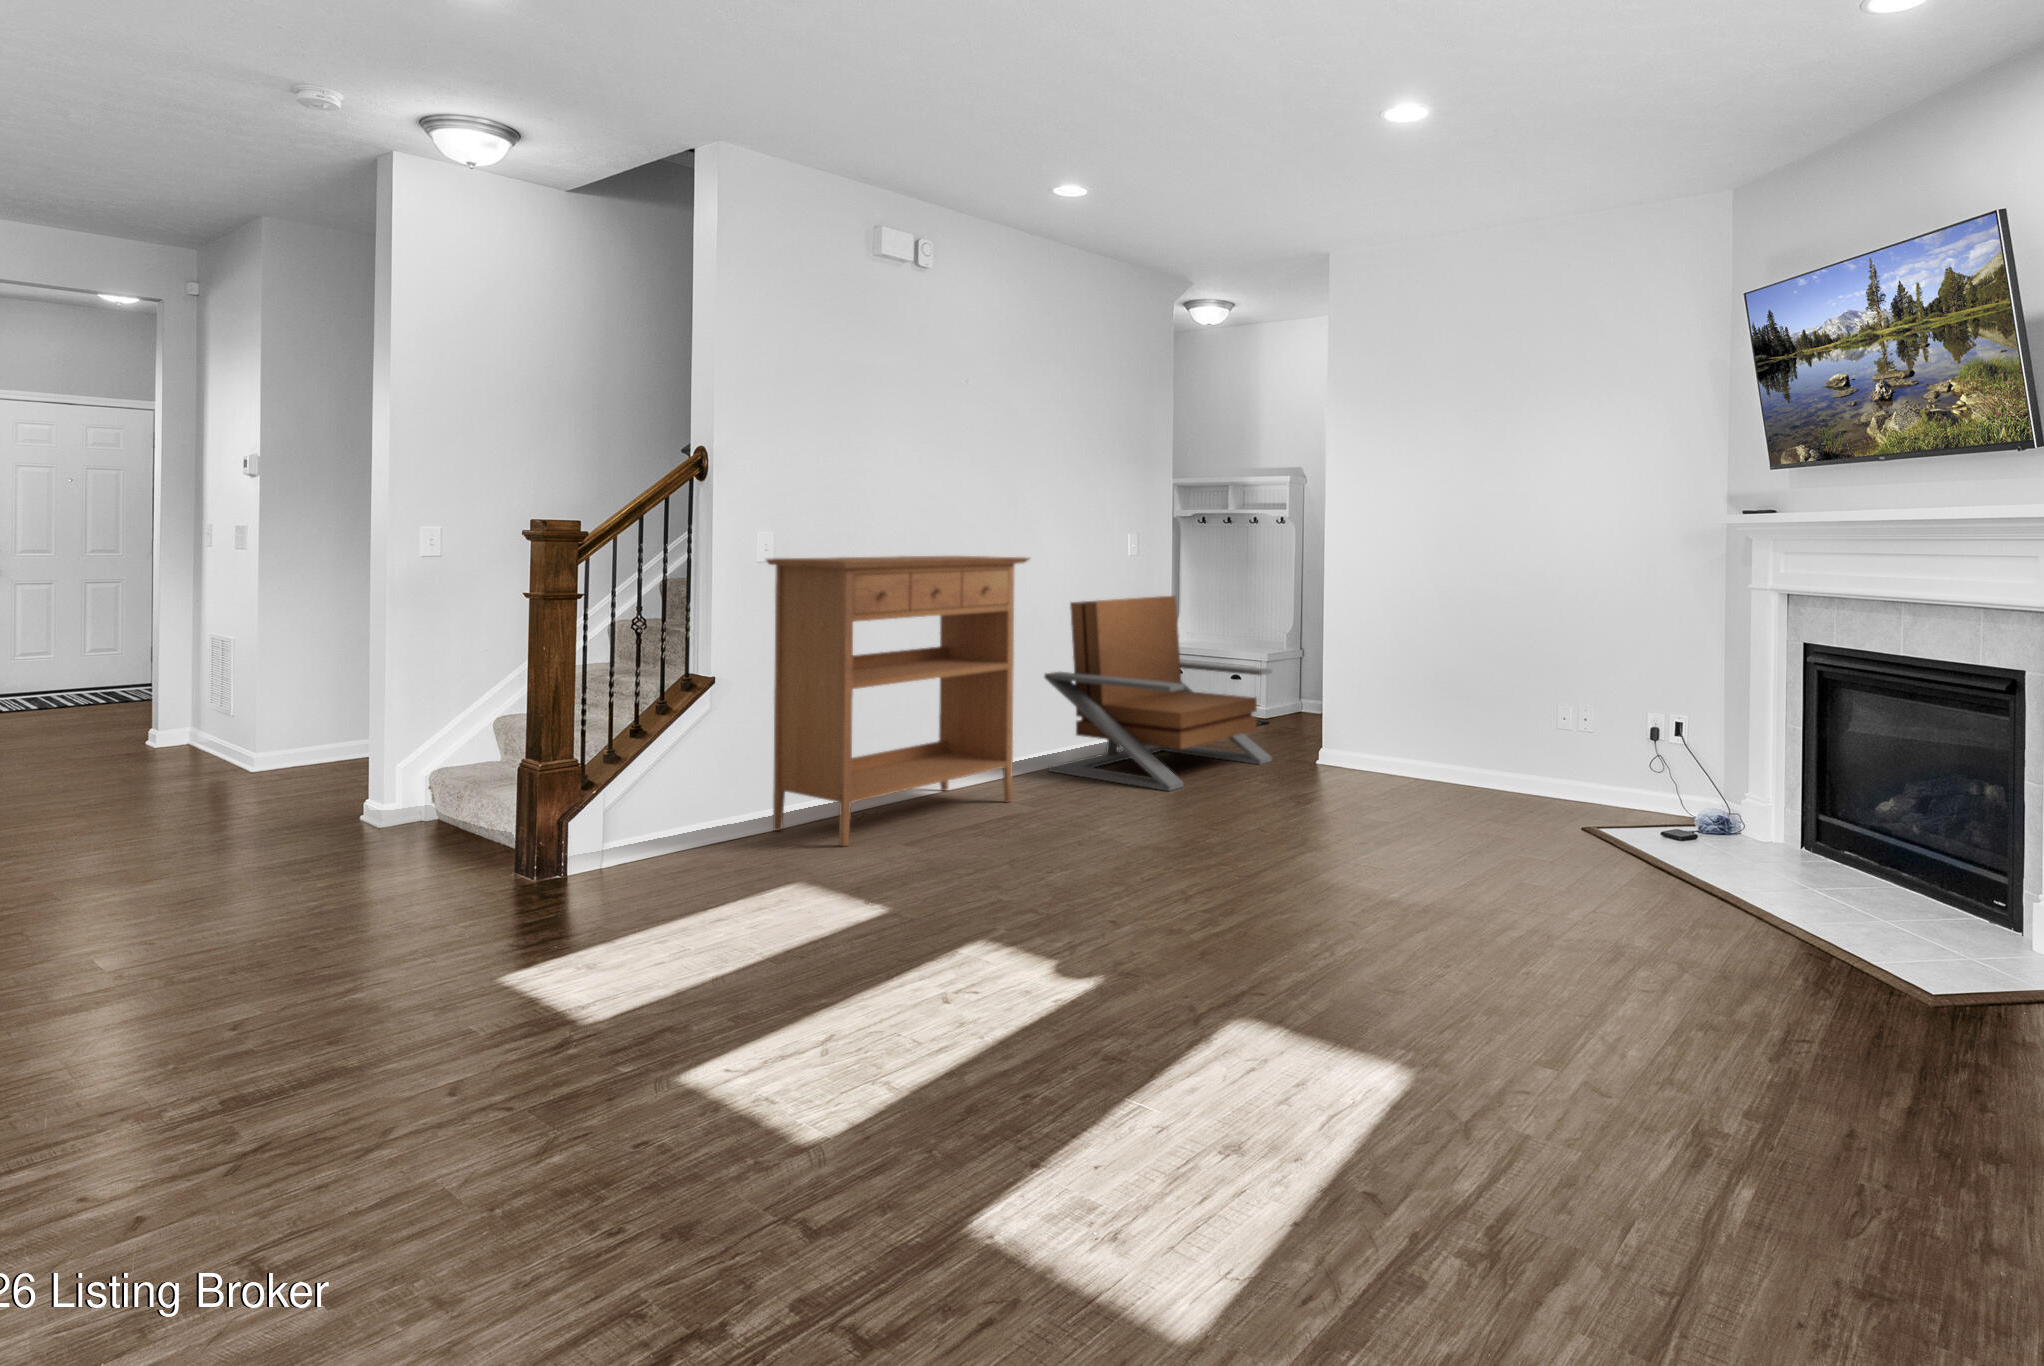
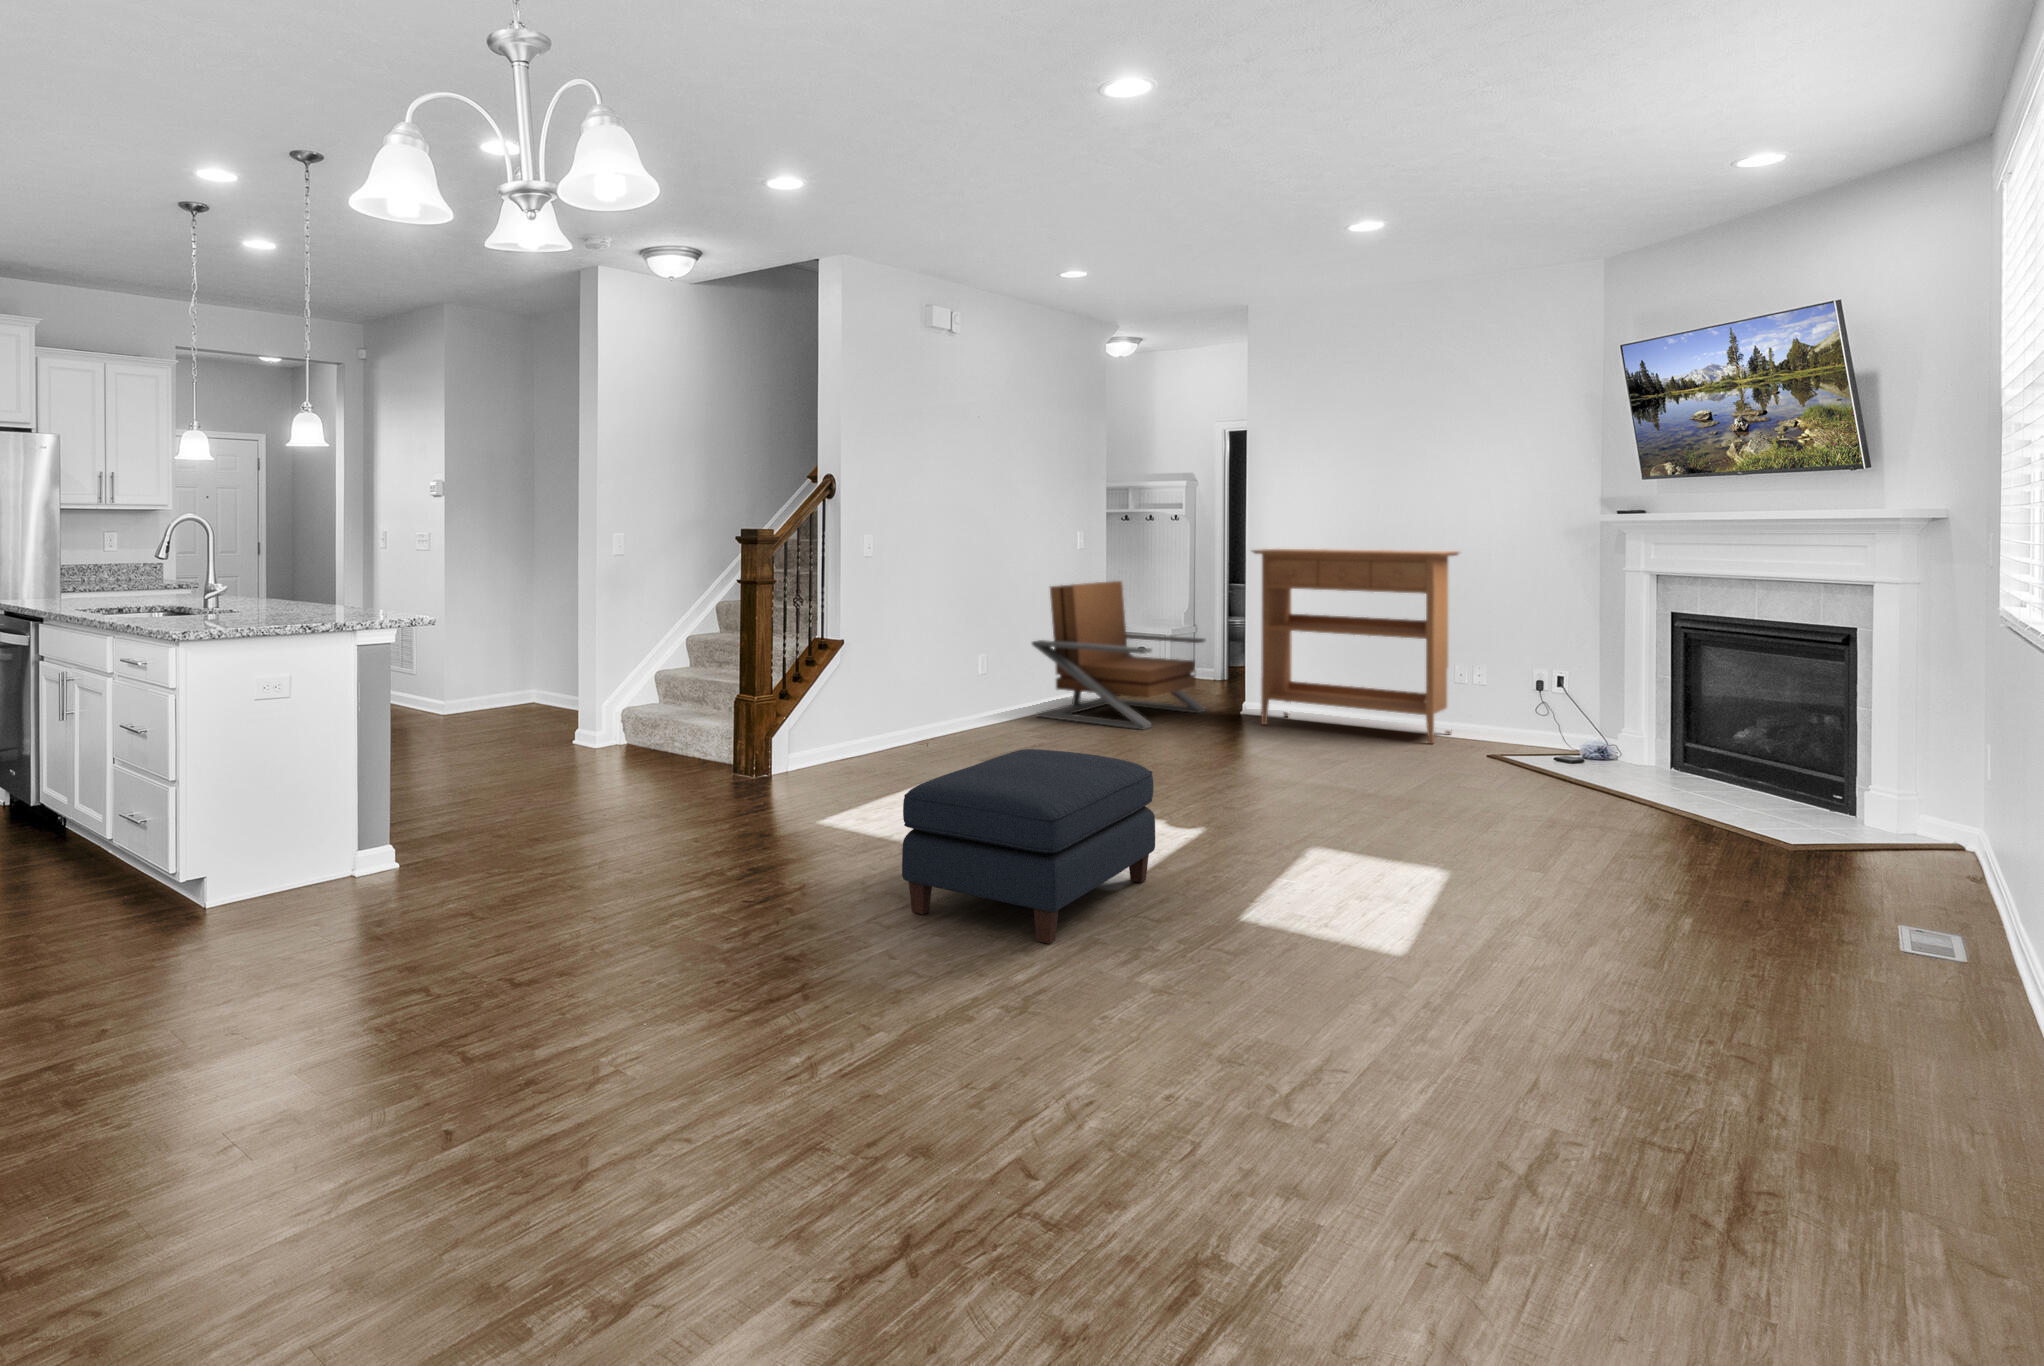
console table: present [766,556,1029,846] -> present [1251,549,1459,744]
ottoman: none [380,874,927,1298] -> present [902,749,1155,944]

